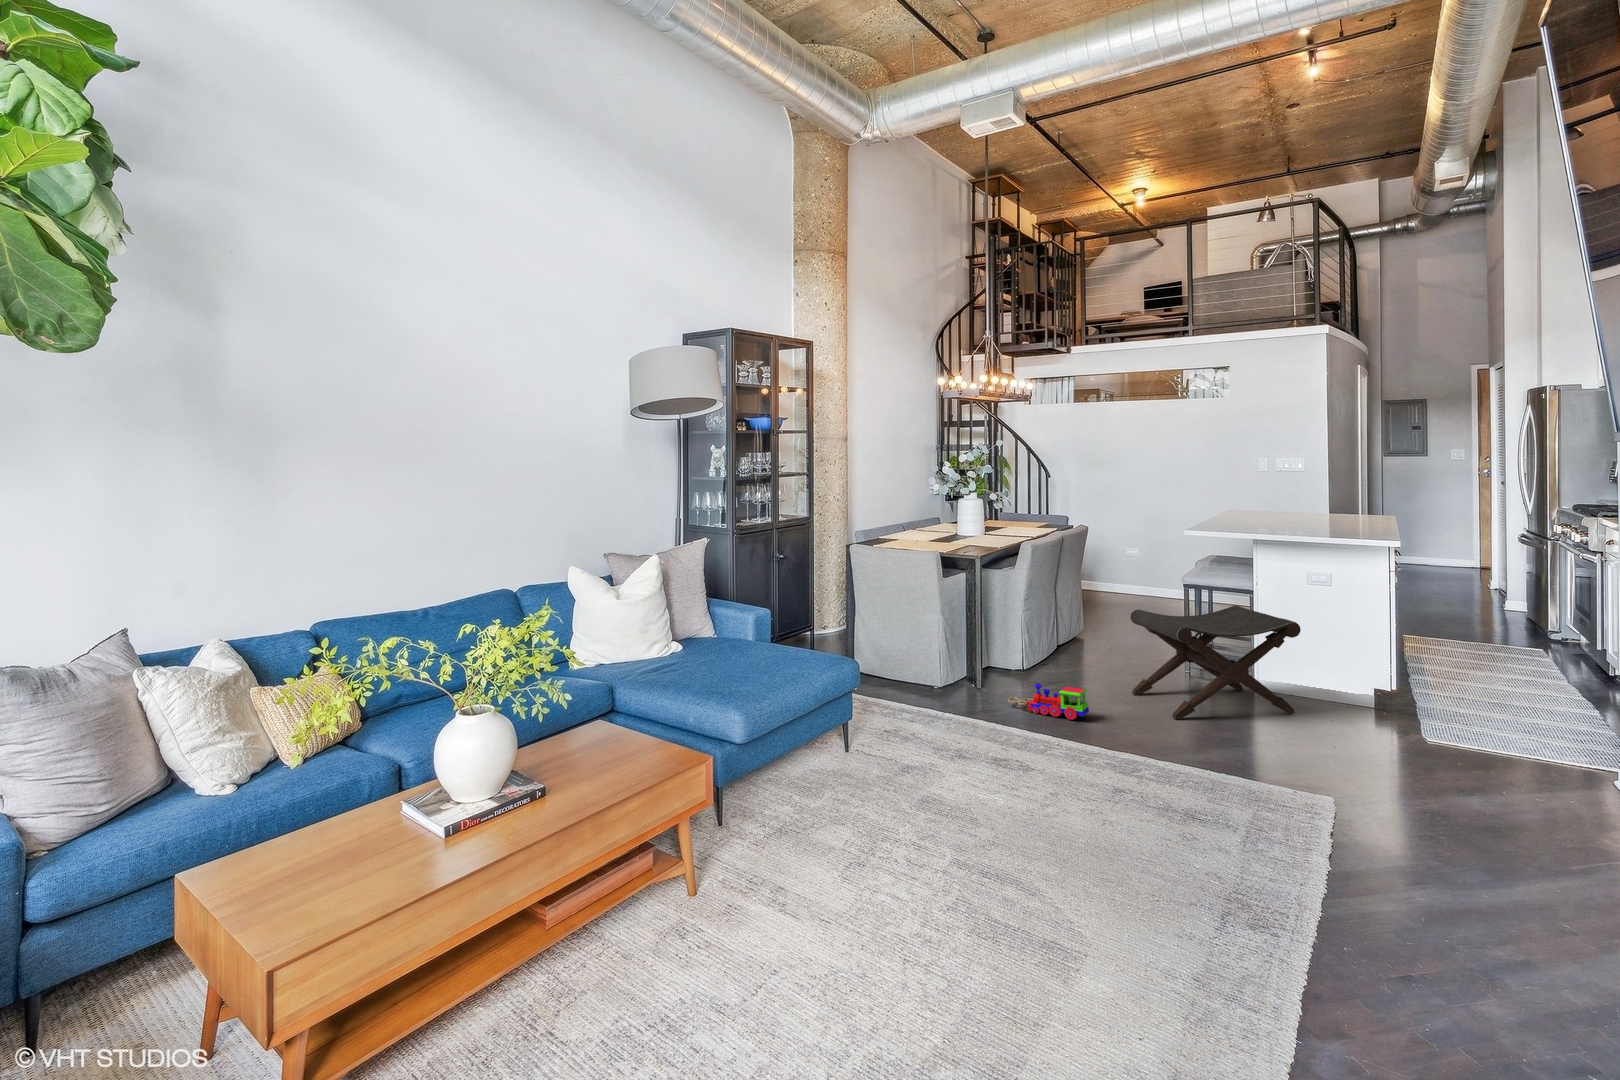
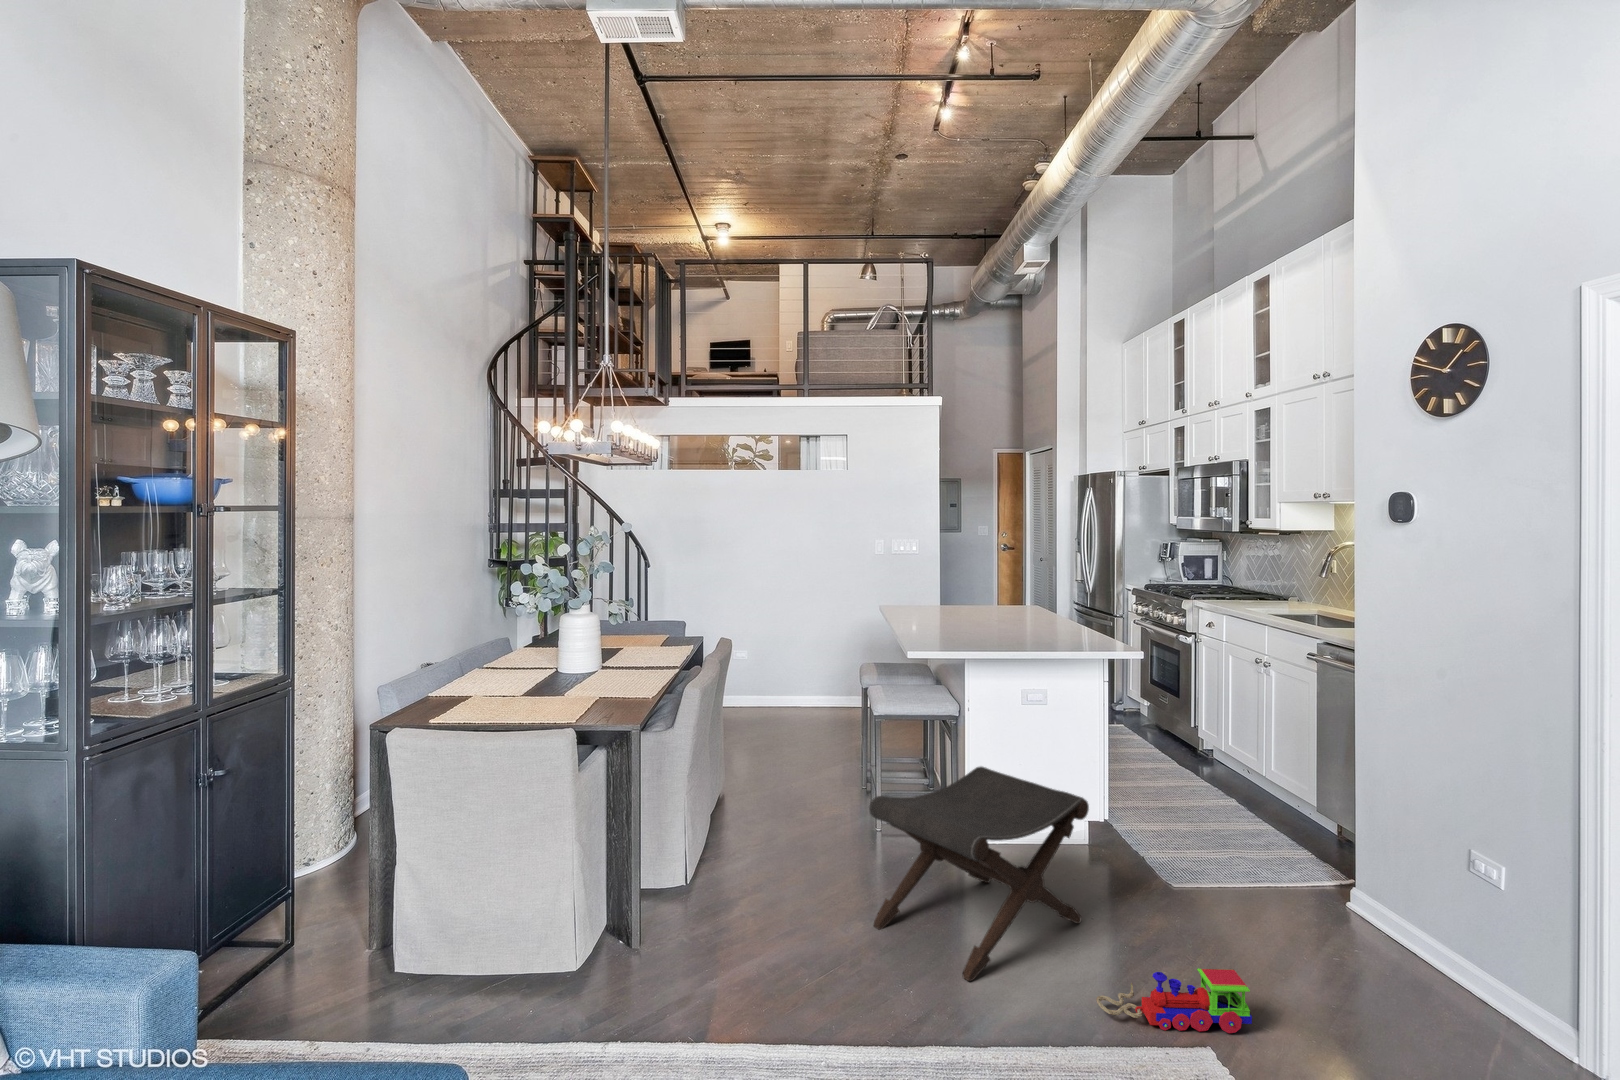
toy train: present [1008,683,1089,720] -> present [1096,969,1252,1033]

